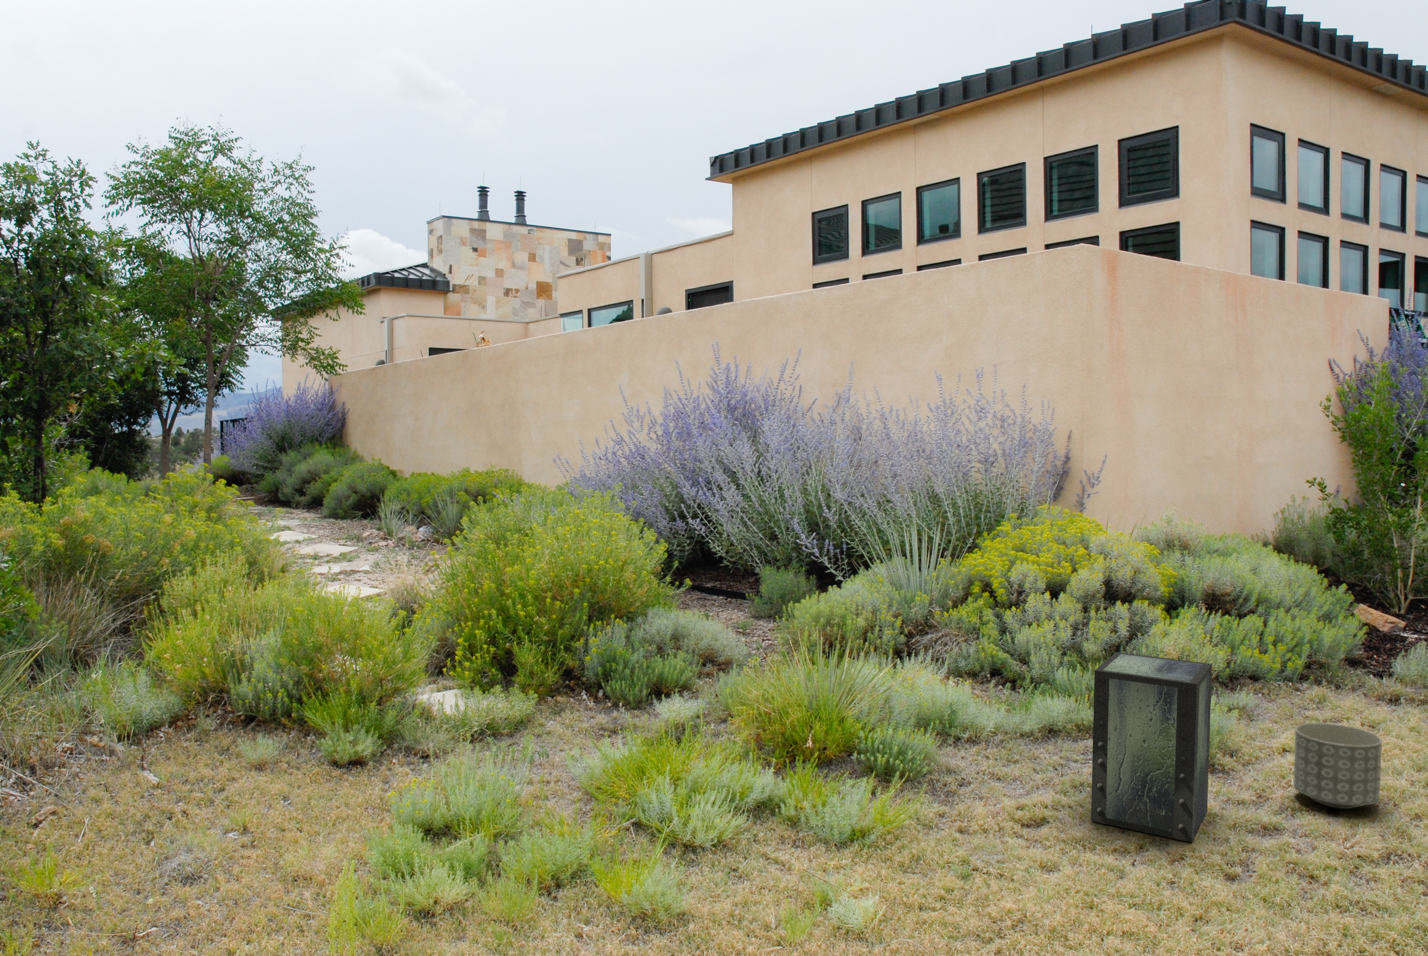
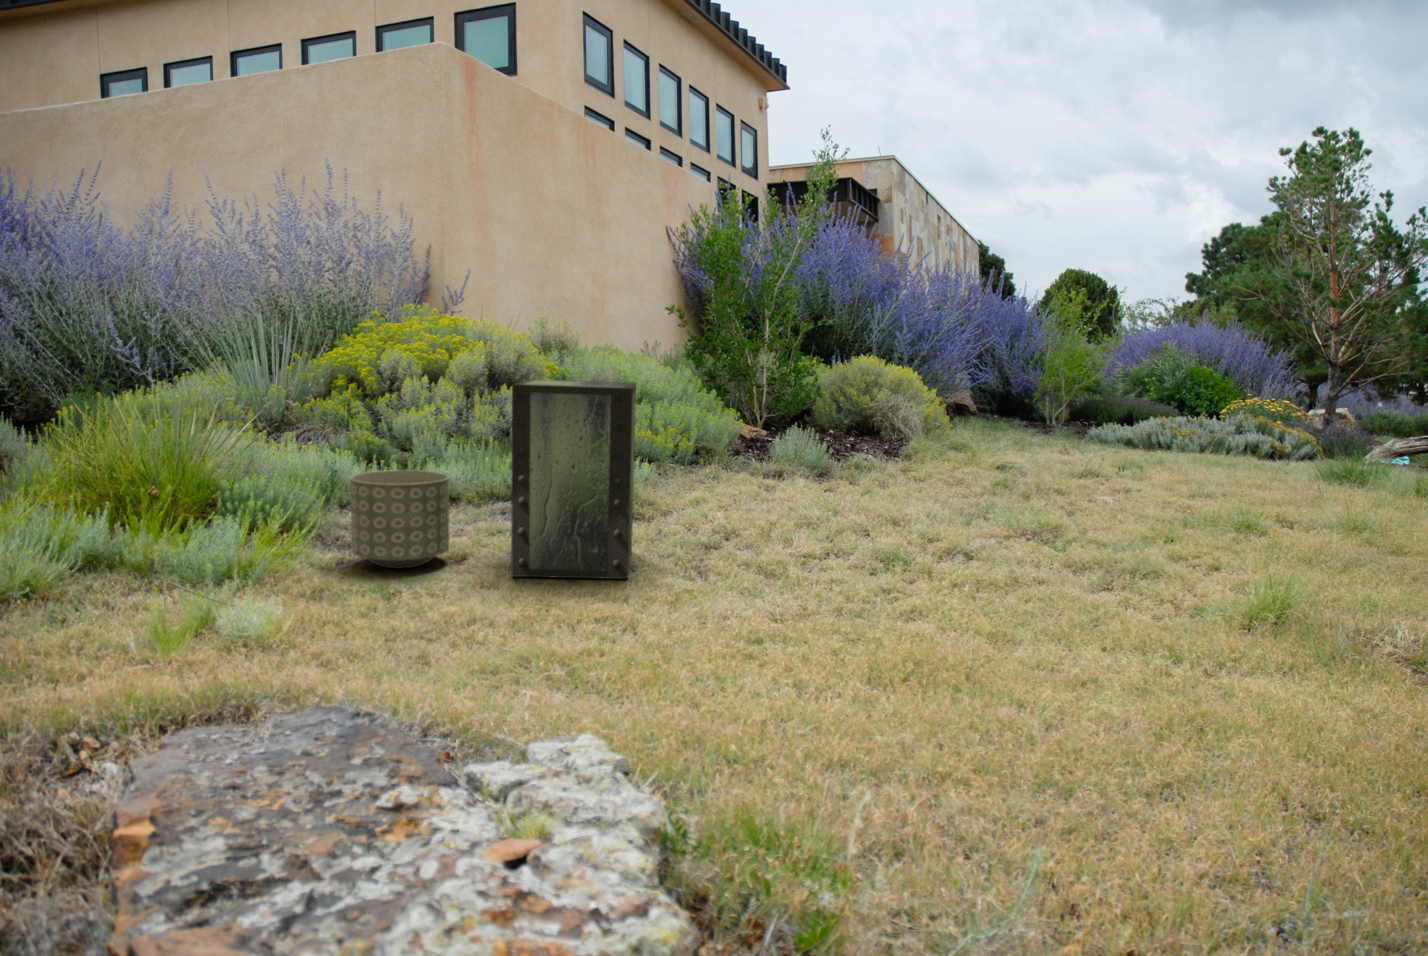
planter: present [1293,723,1382,809] -> present [350,470,449,569]

